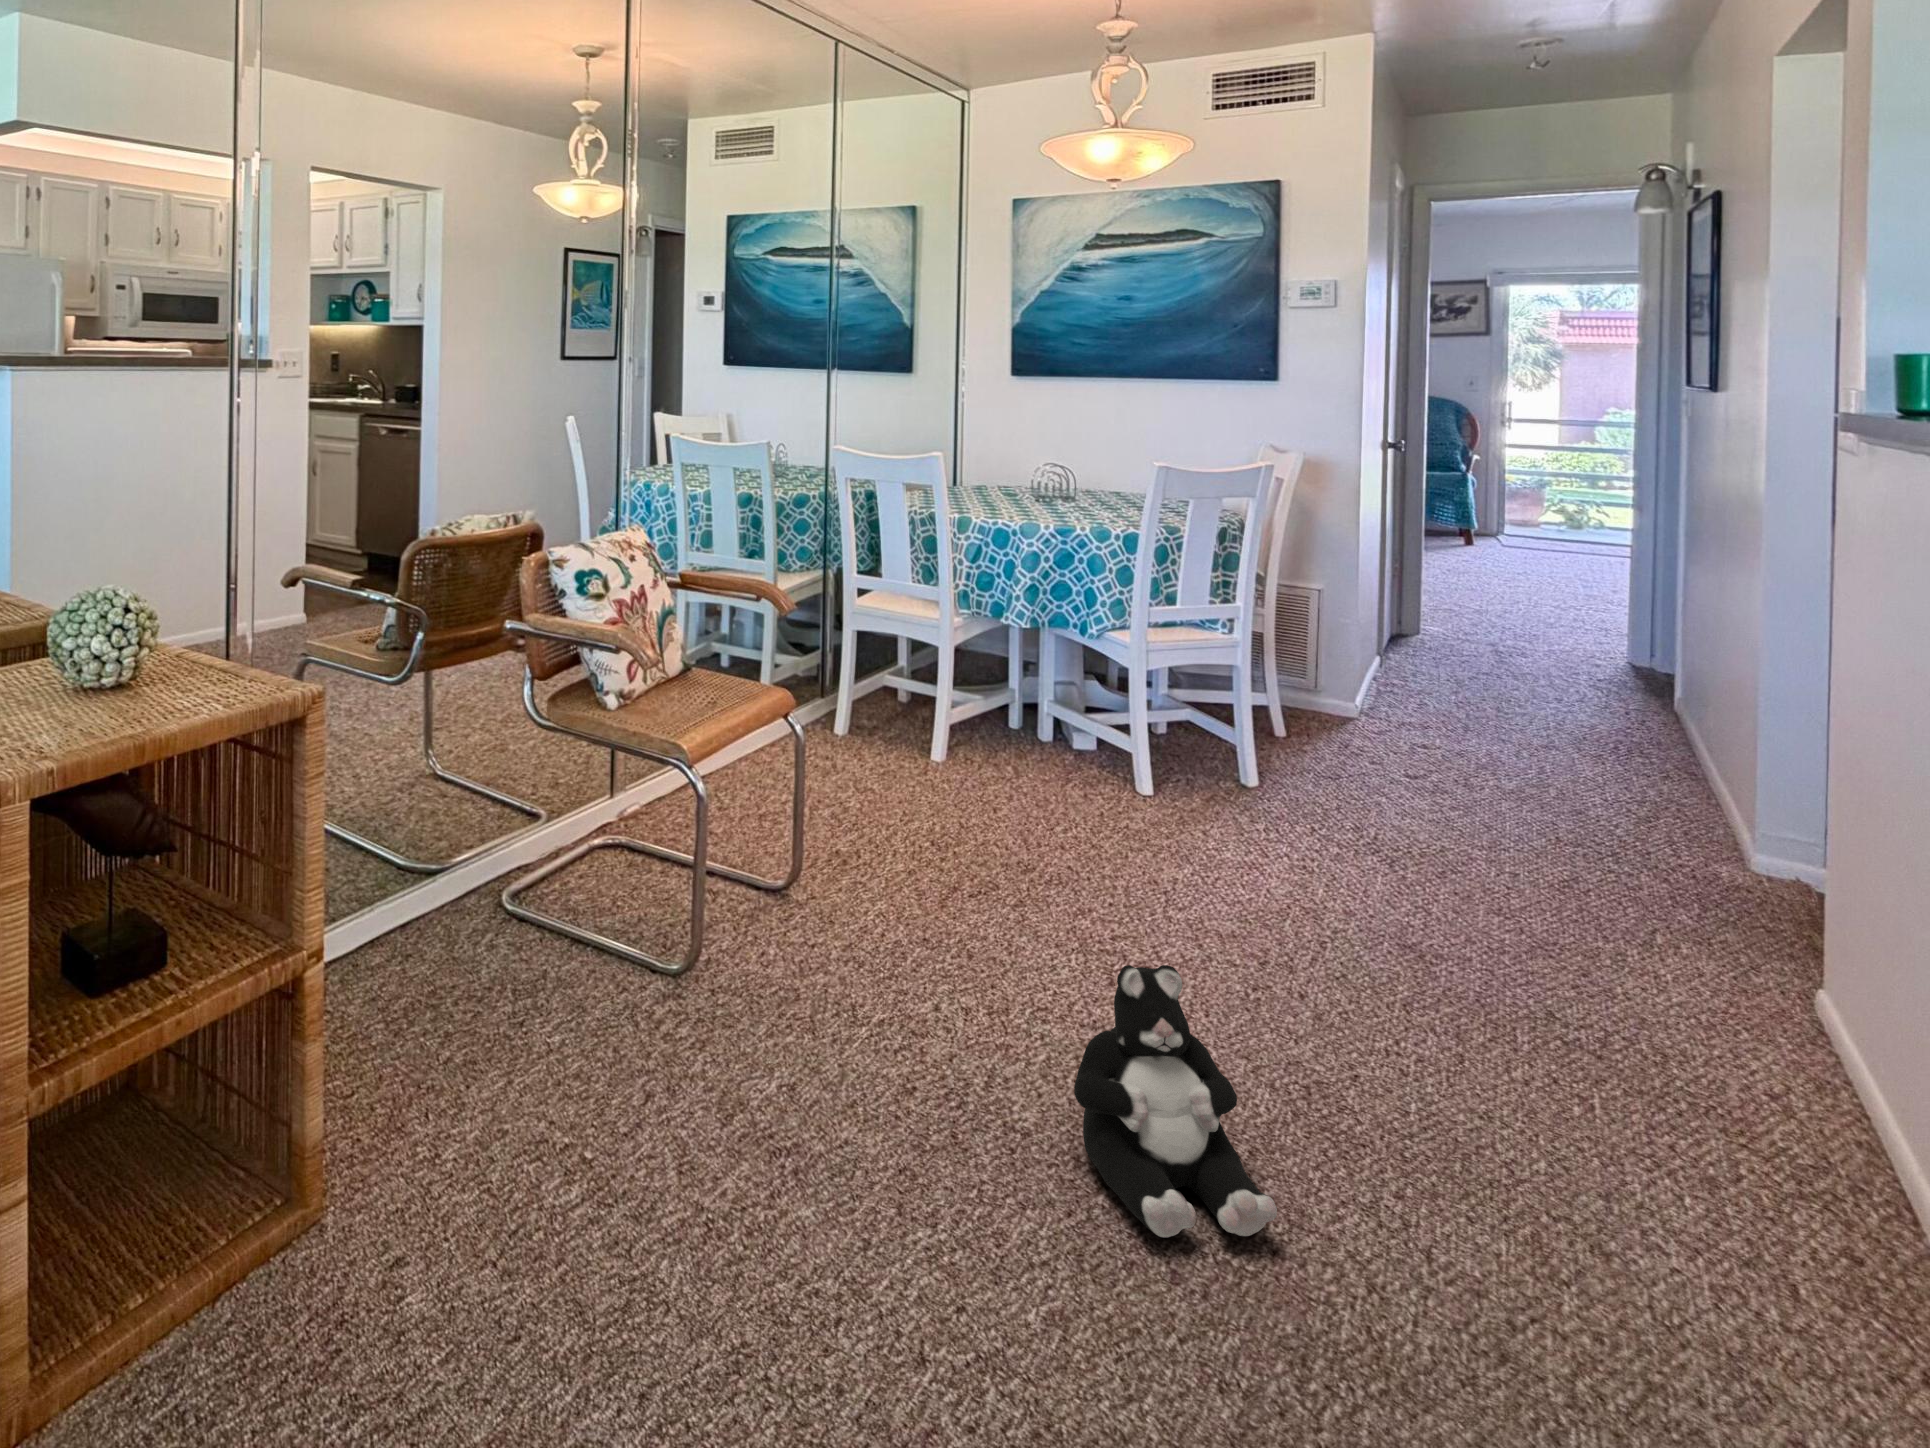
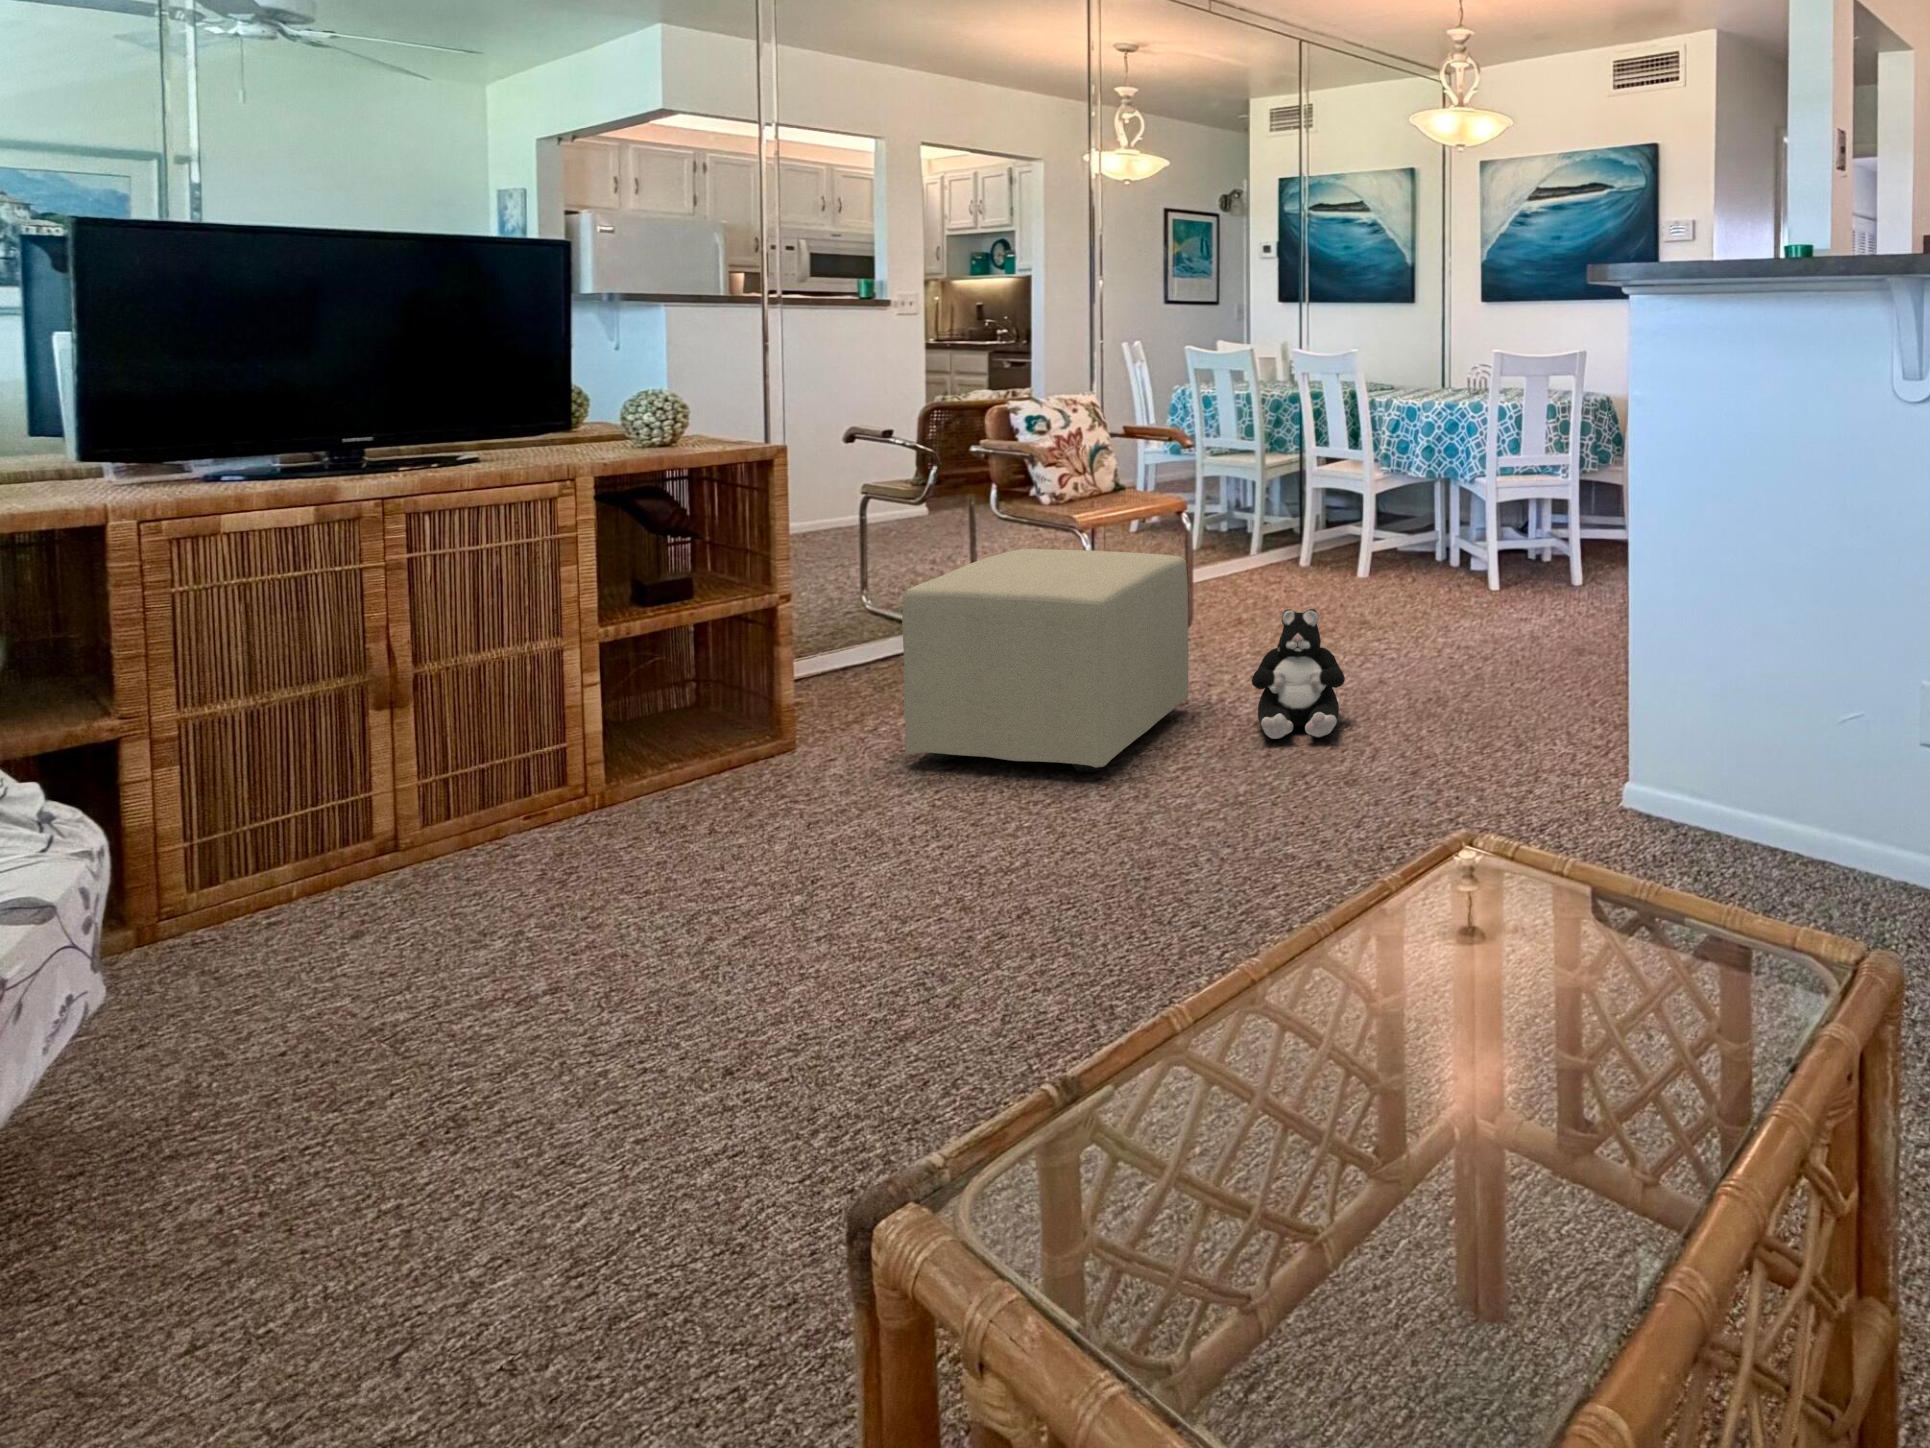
ottoman: none [539,829,941,1361] -> present [902,549,1189,772]

